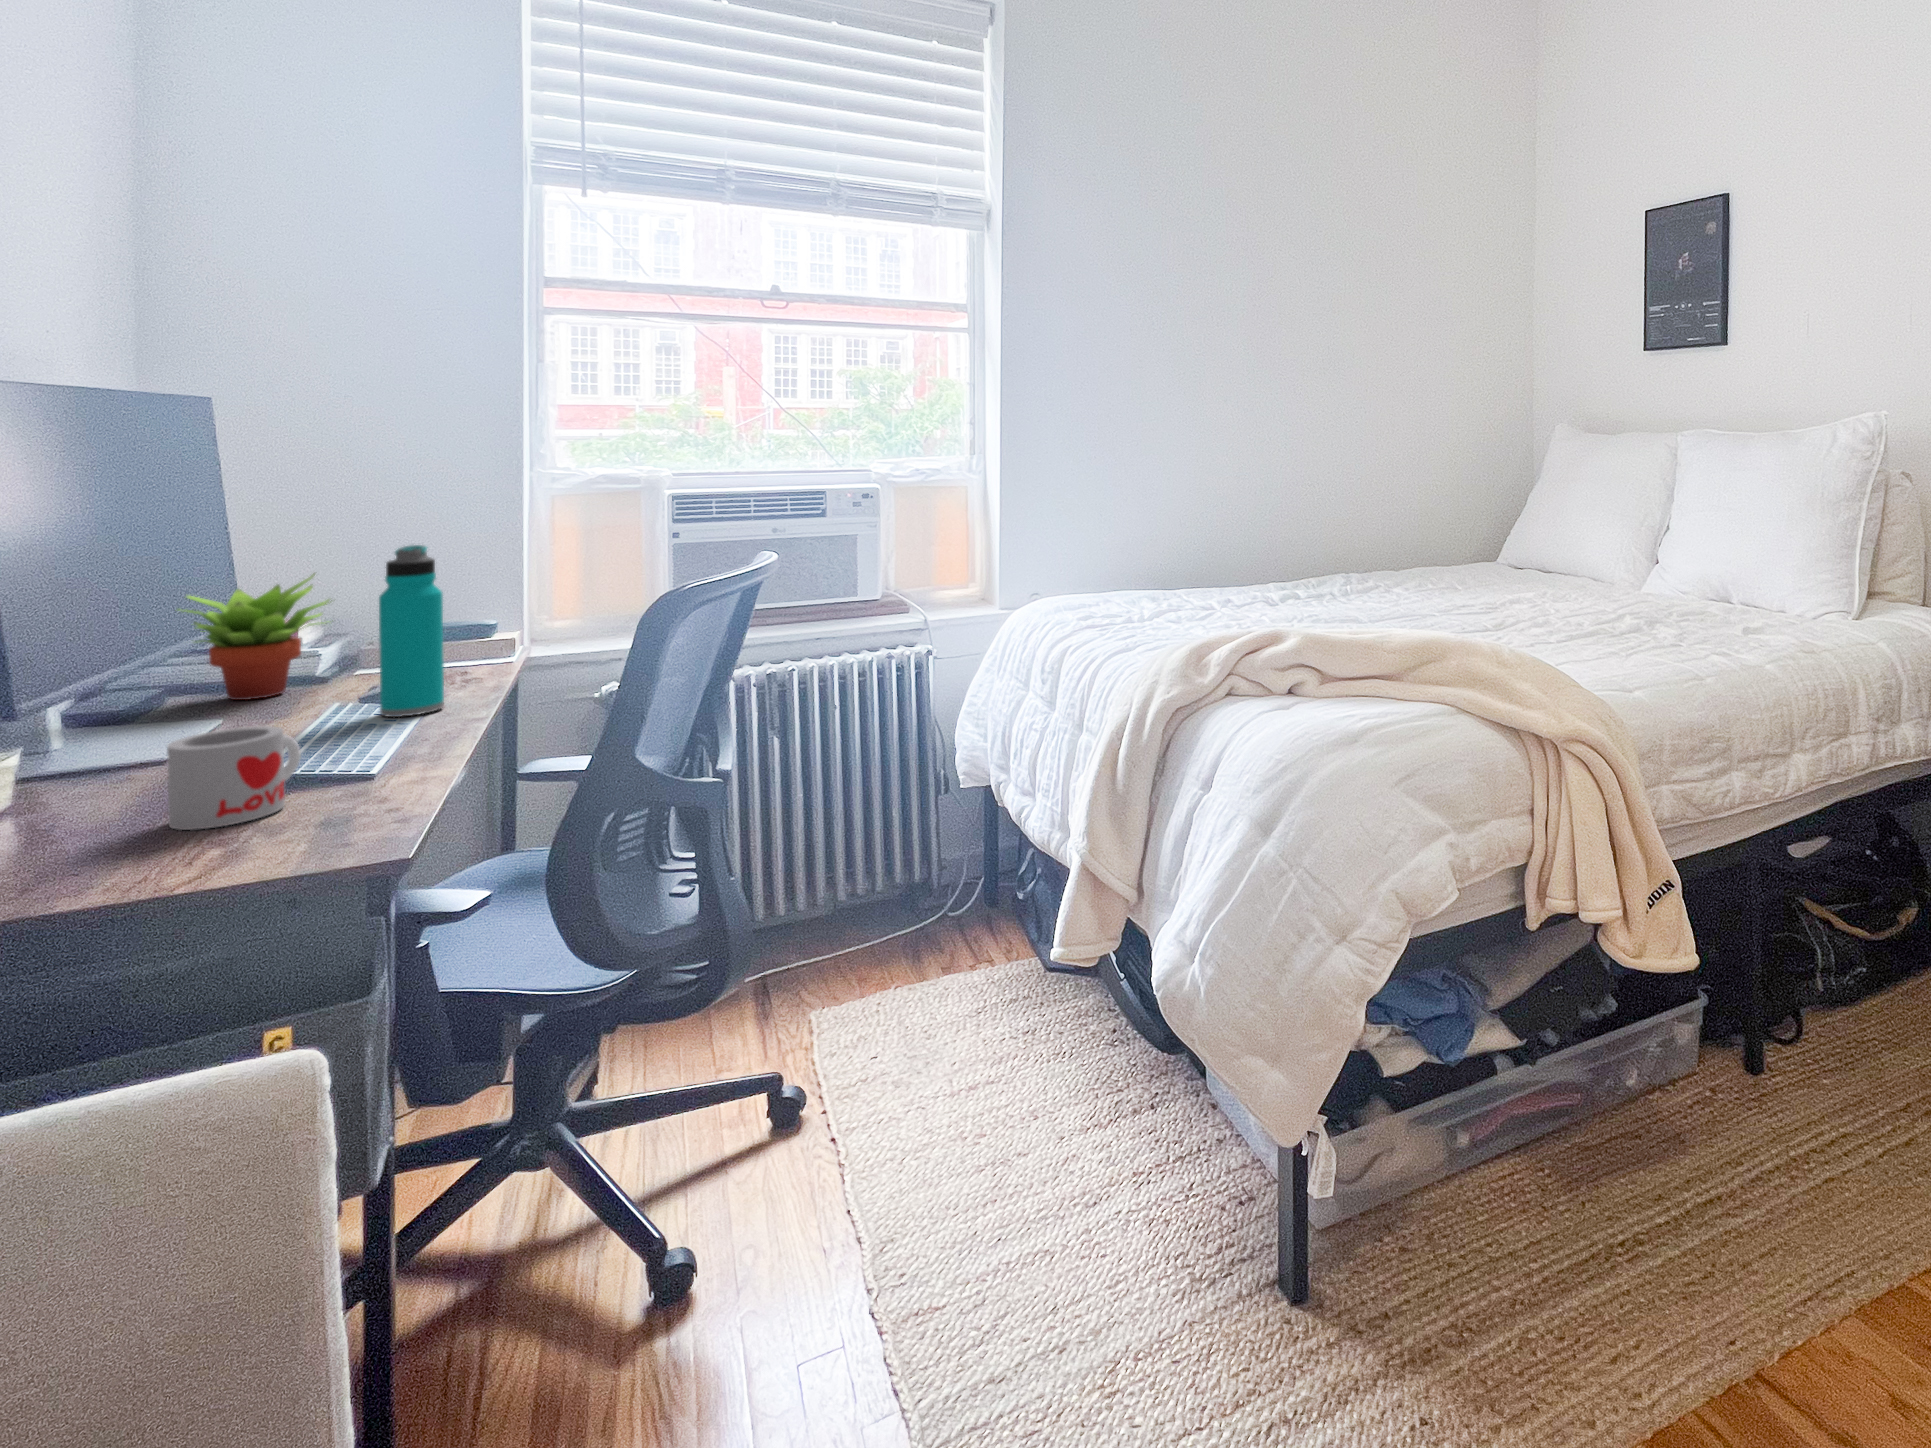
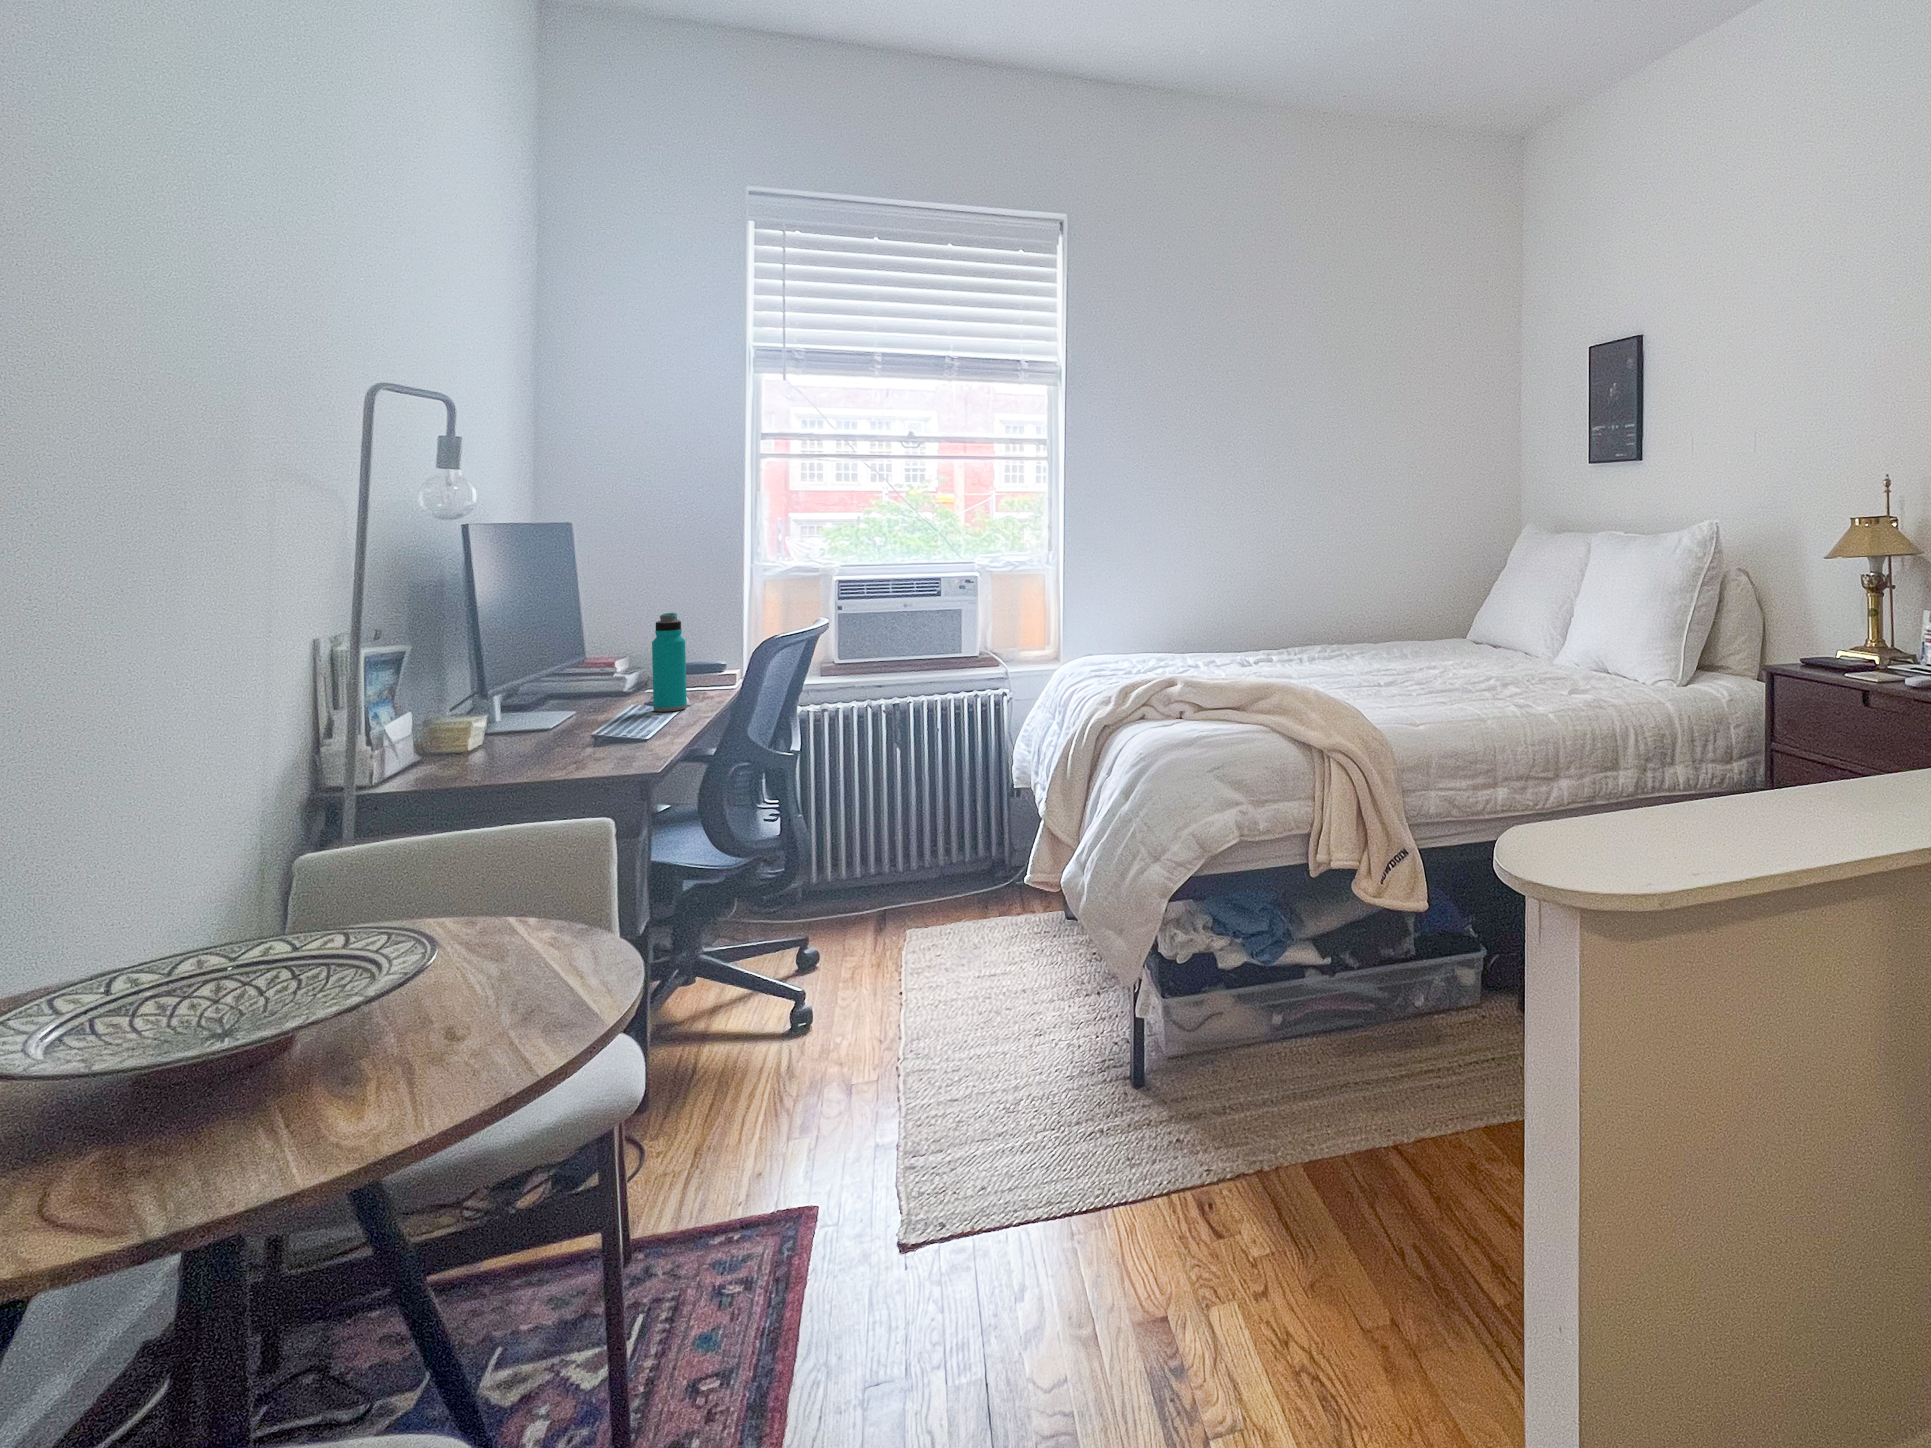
succulent plant: present [185,574,330,700] -> none [543,628,633,701]
mug: present [167,726,301,830] -> none [549,705,609,753]

